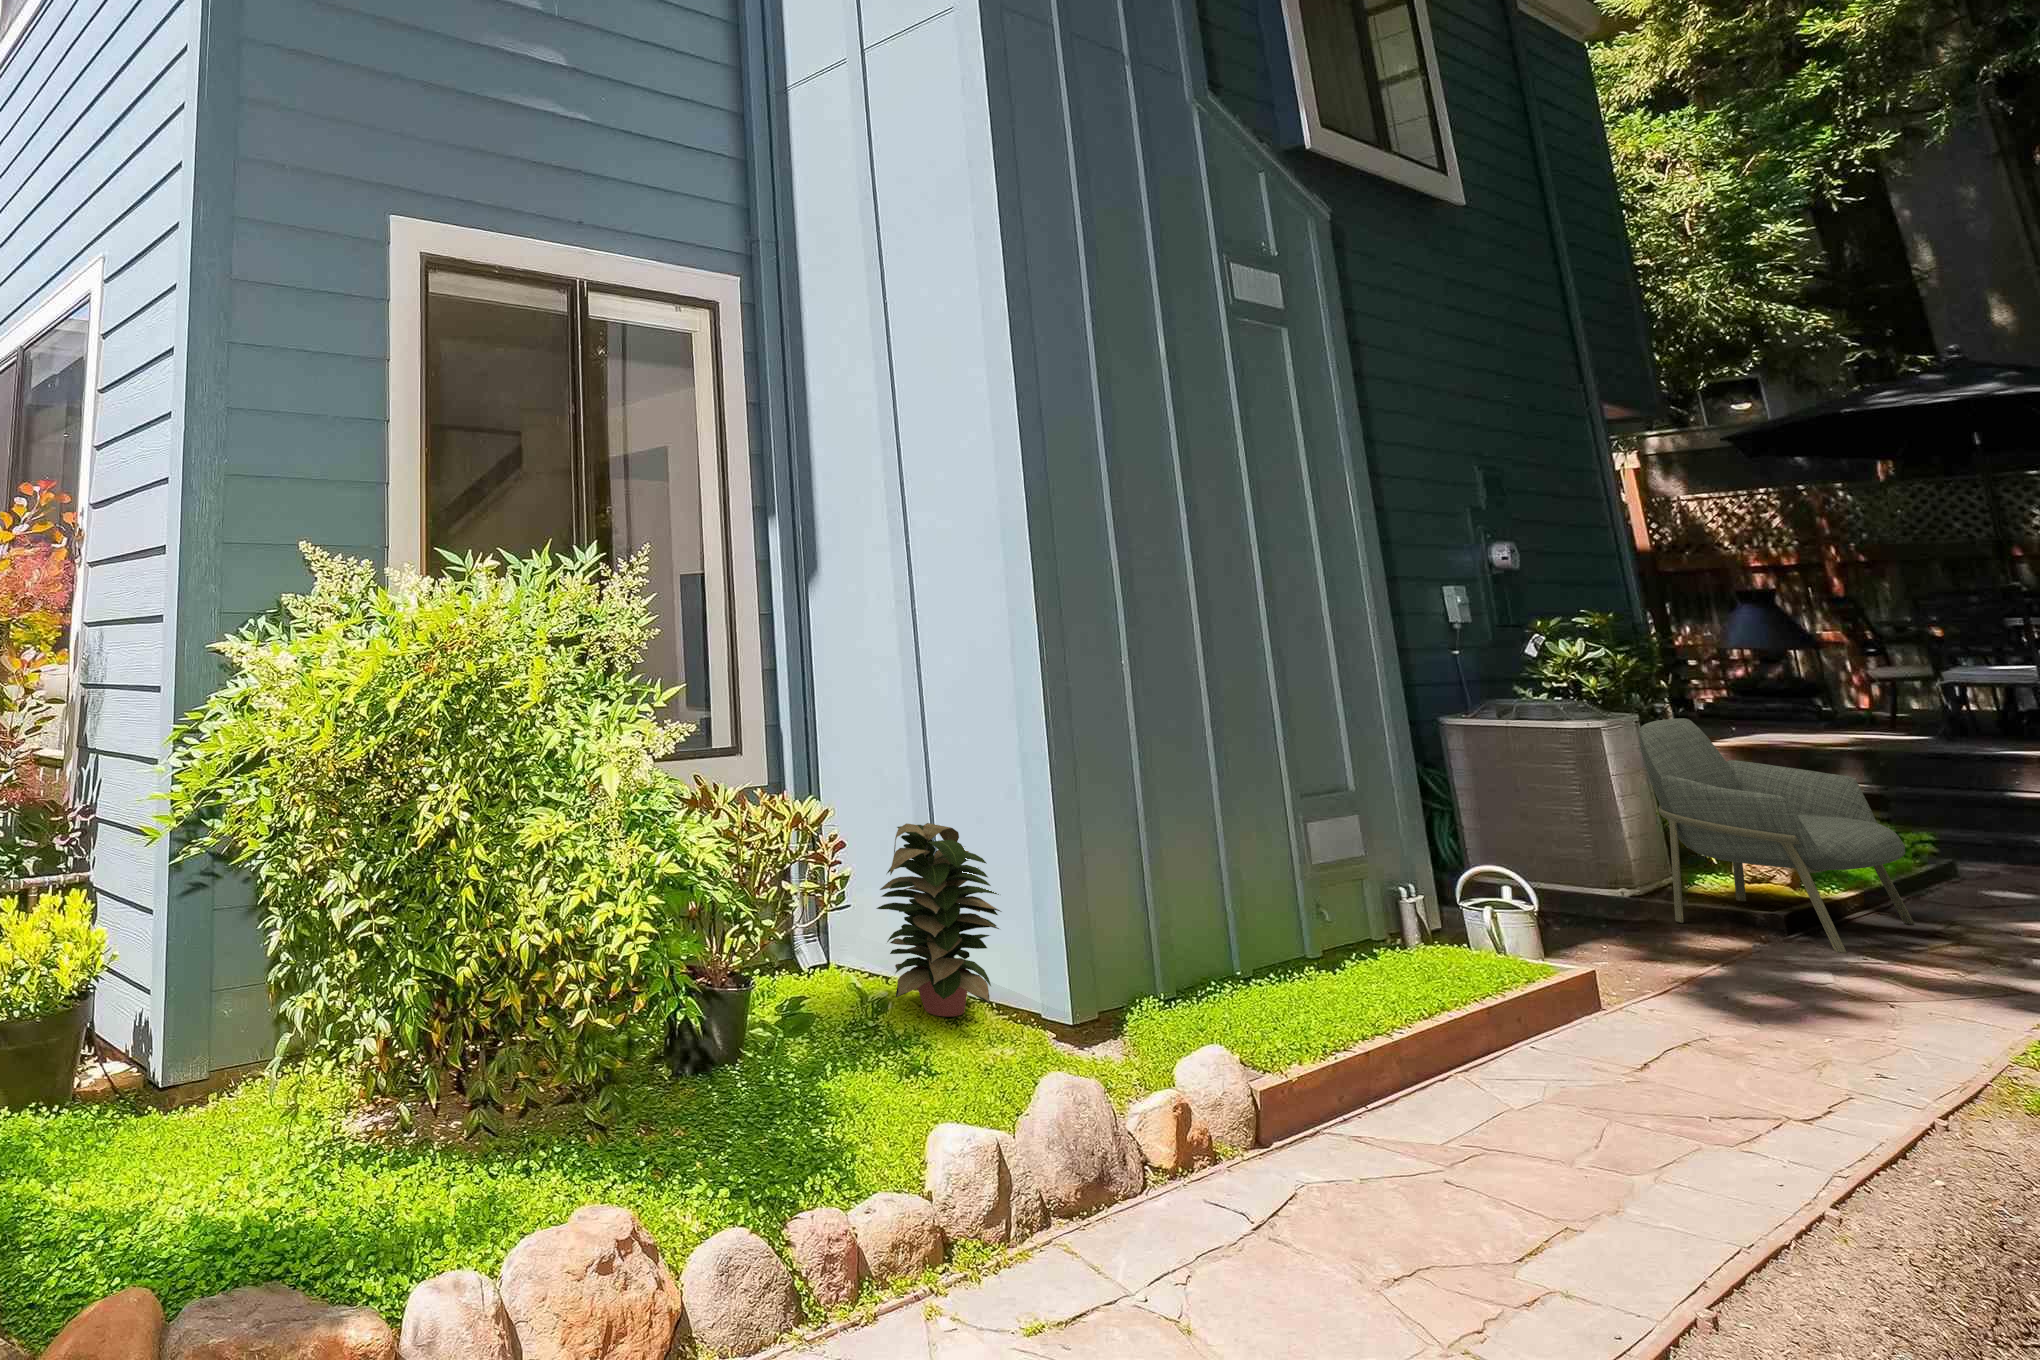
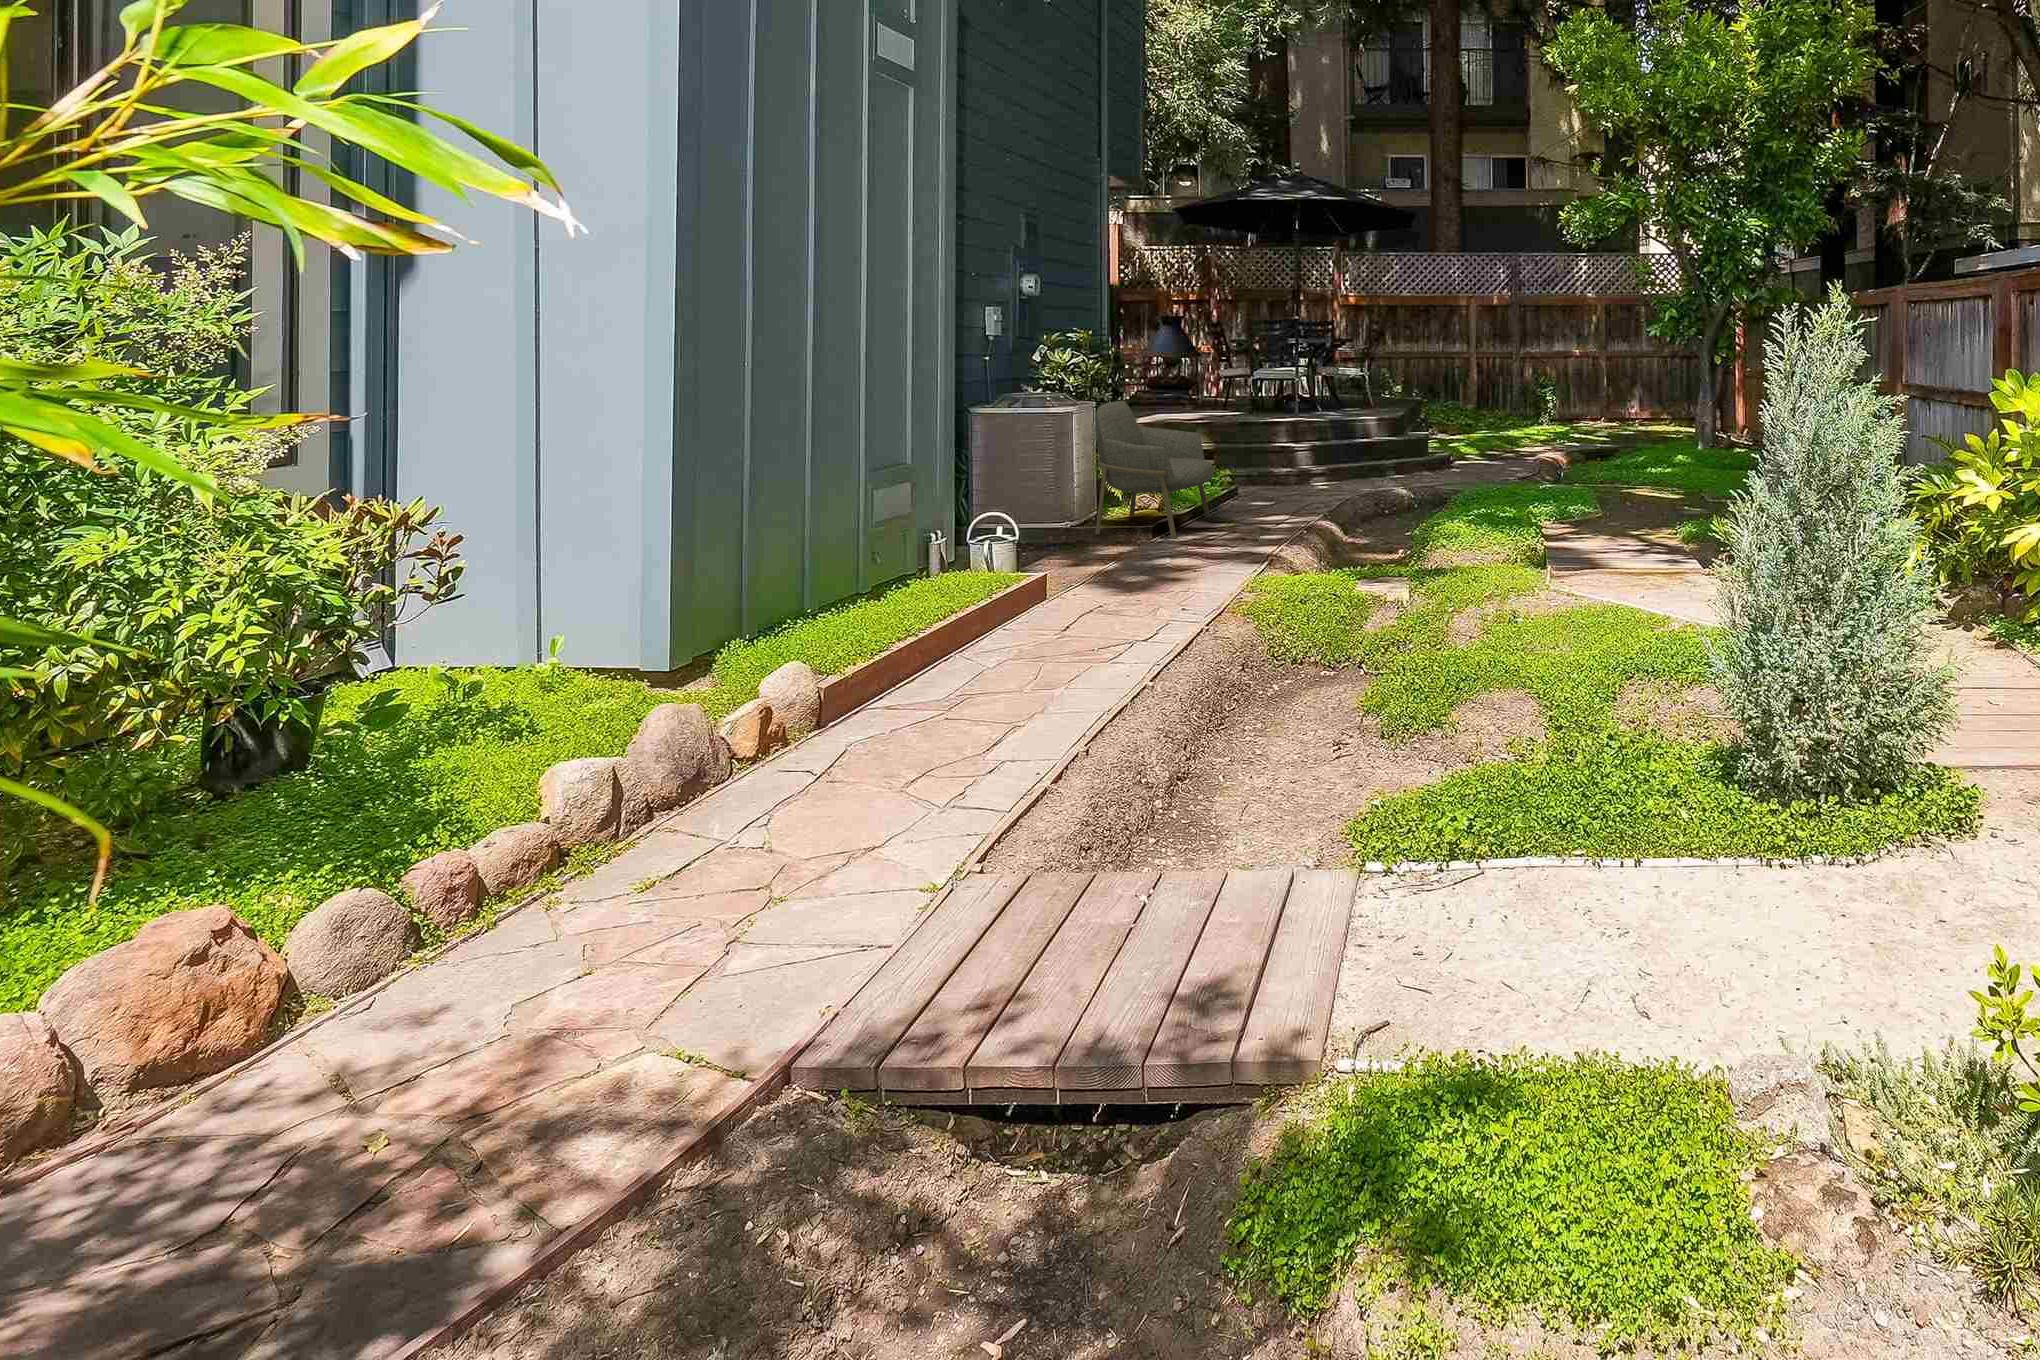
decorative plant: present [877,823,1001,1017] -> none [456,525,605,700]

